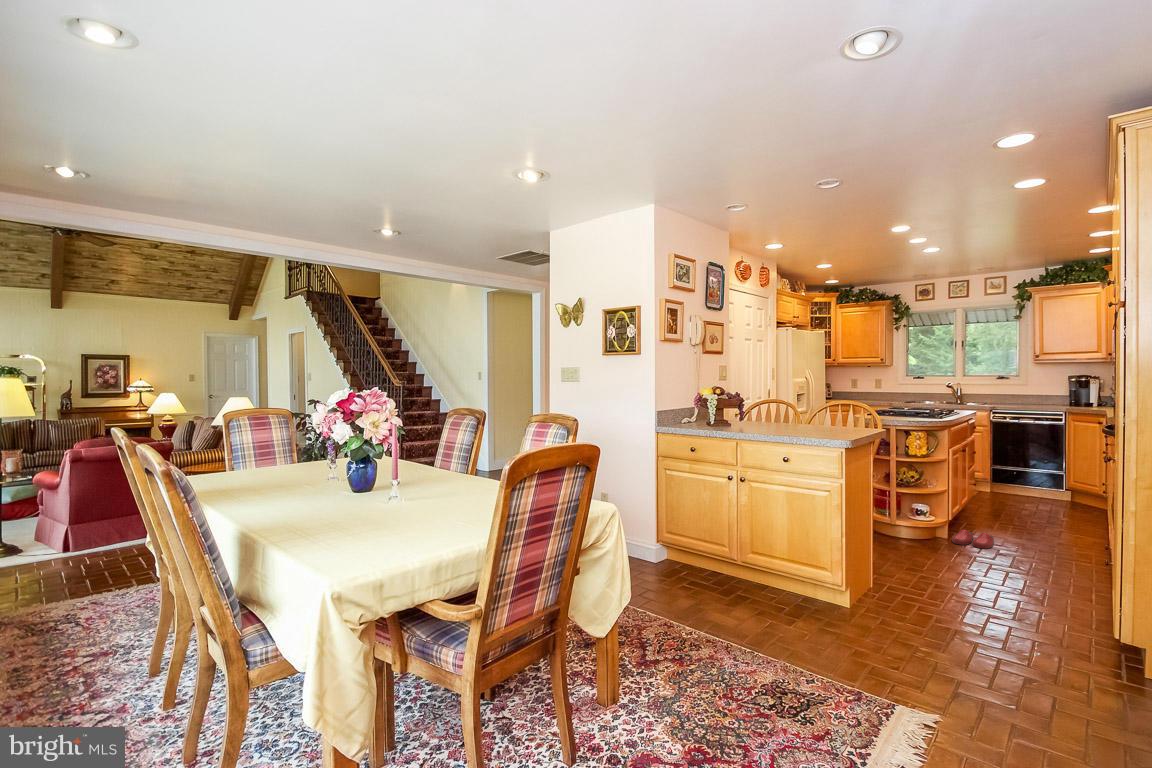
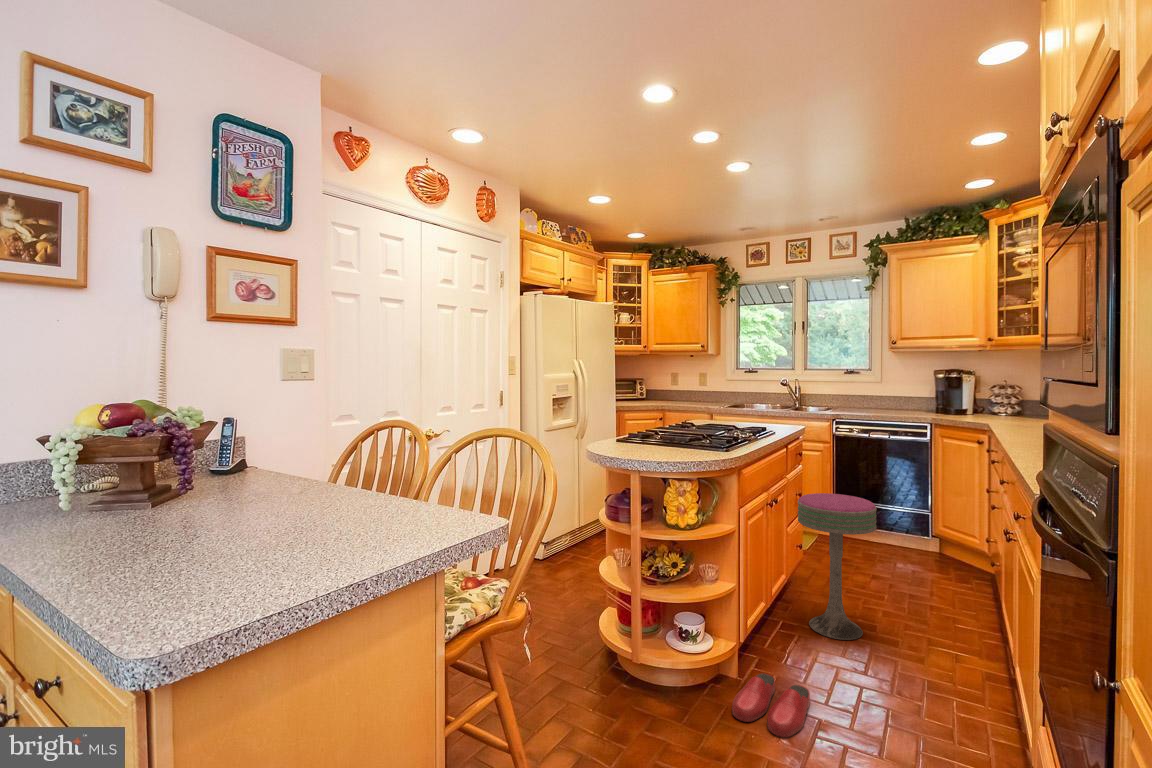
bar stool: none [977,448,1029,527] -> present [798,493,877,640]

